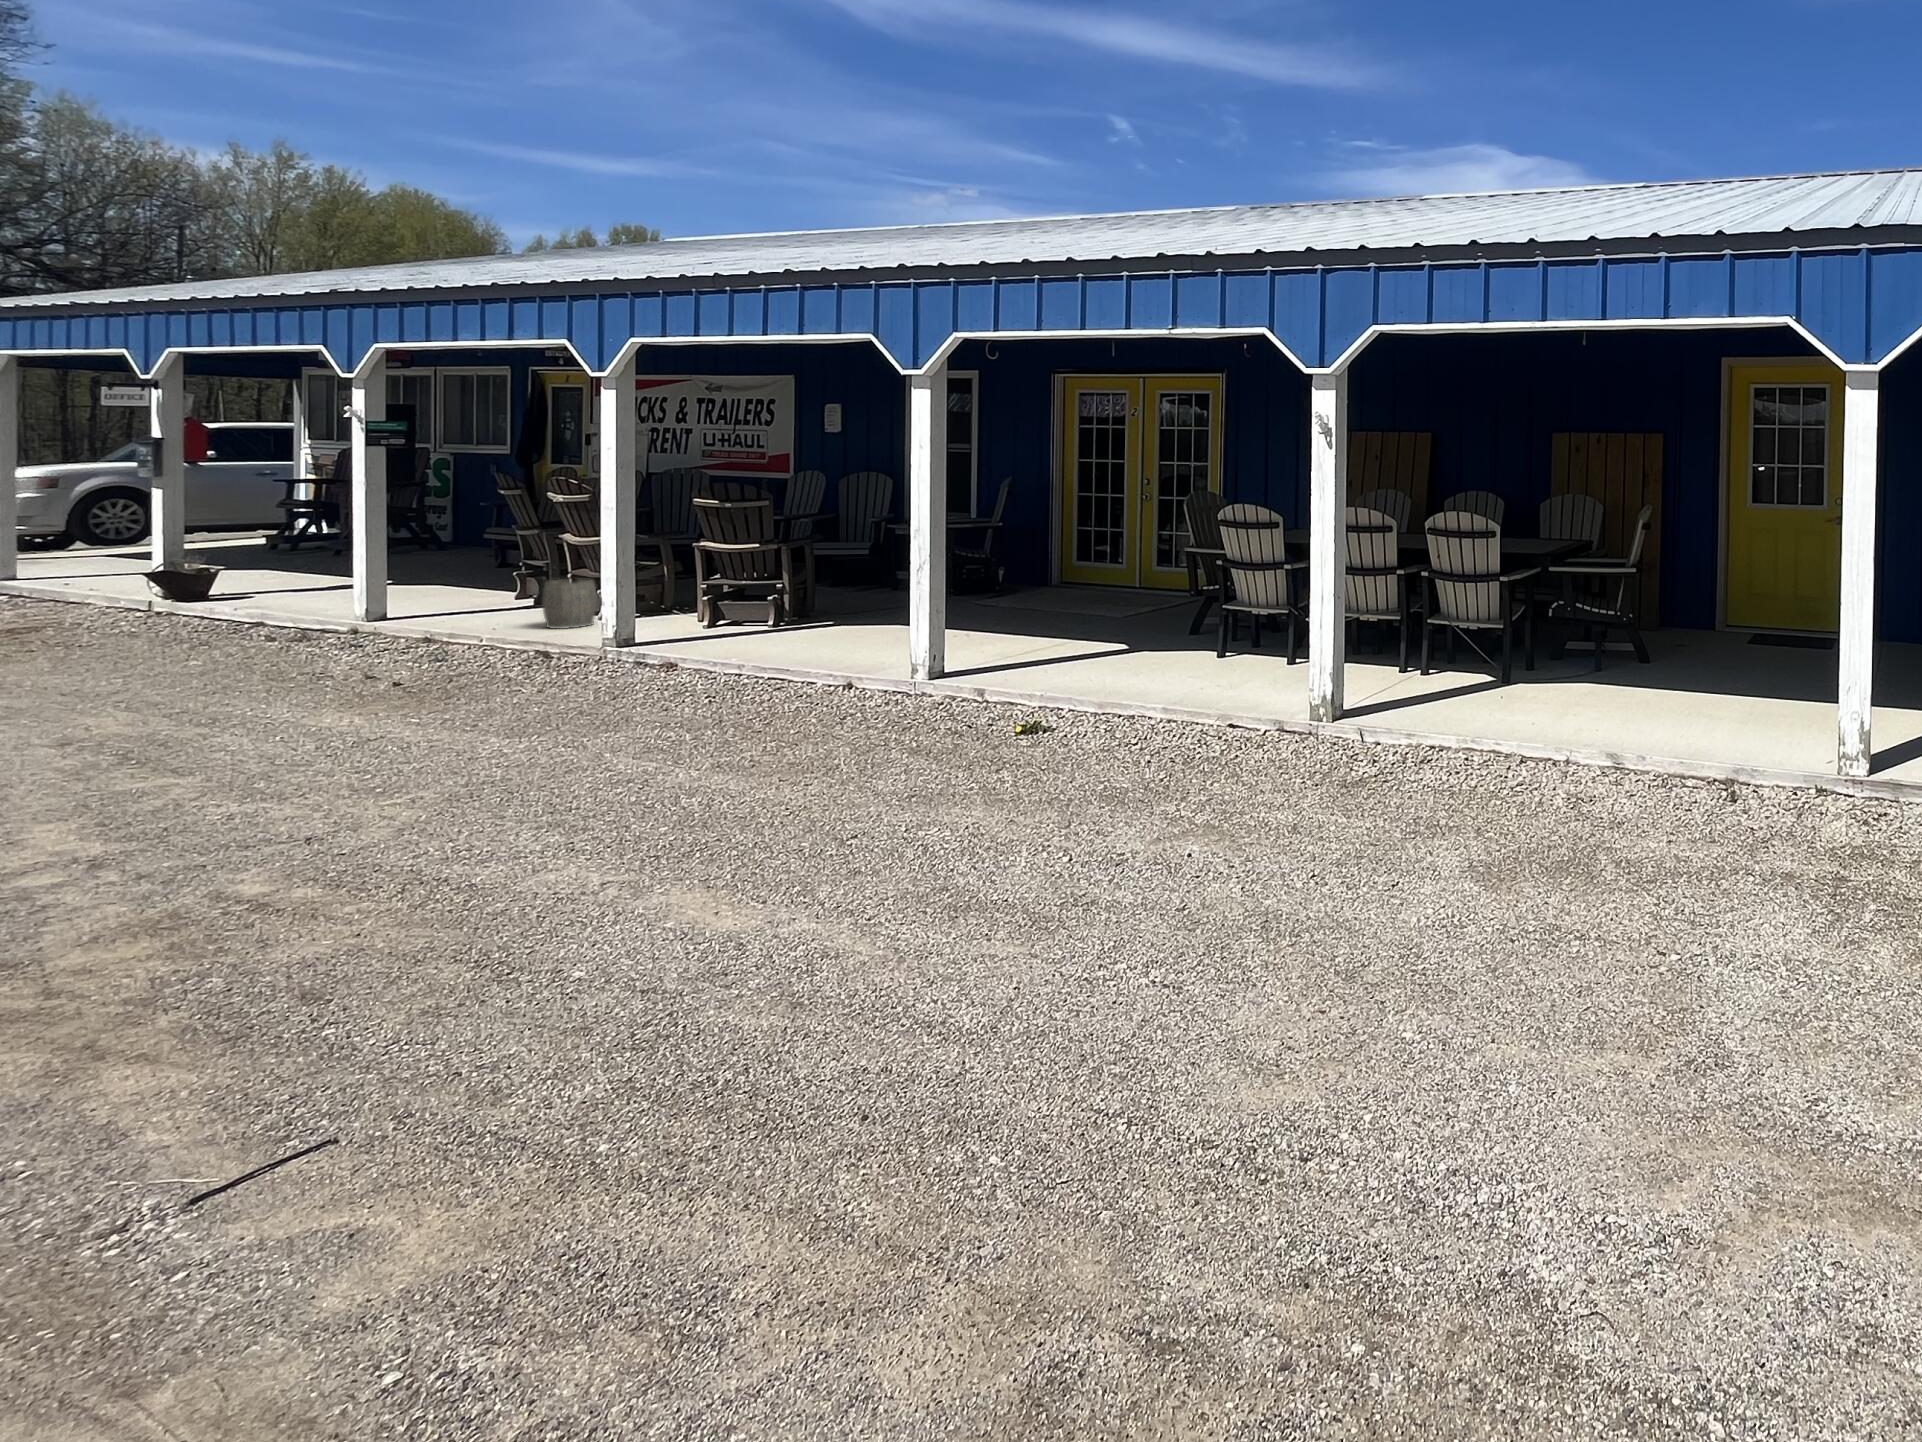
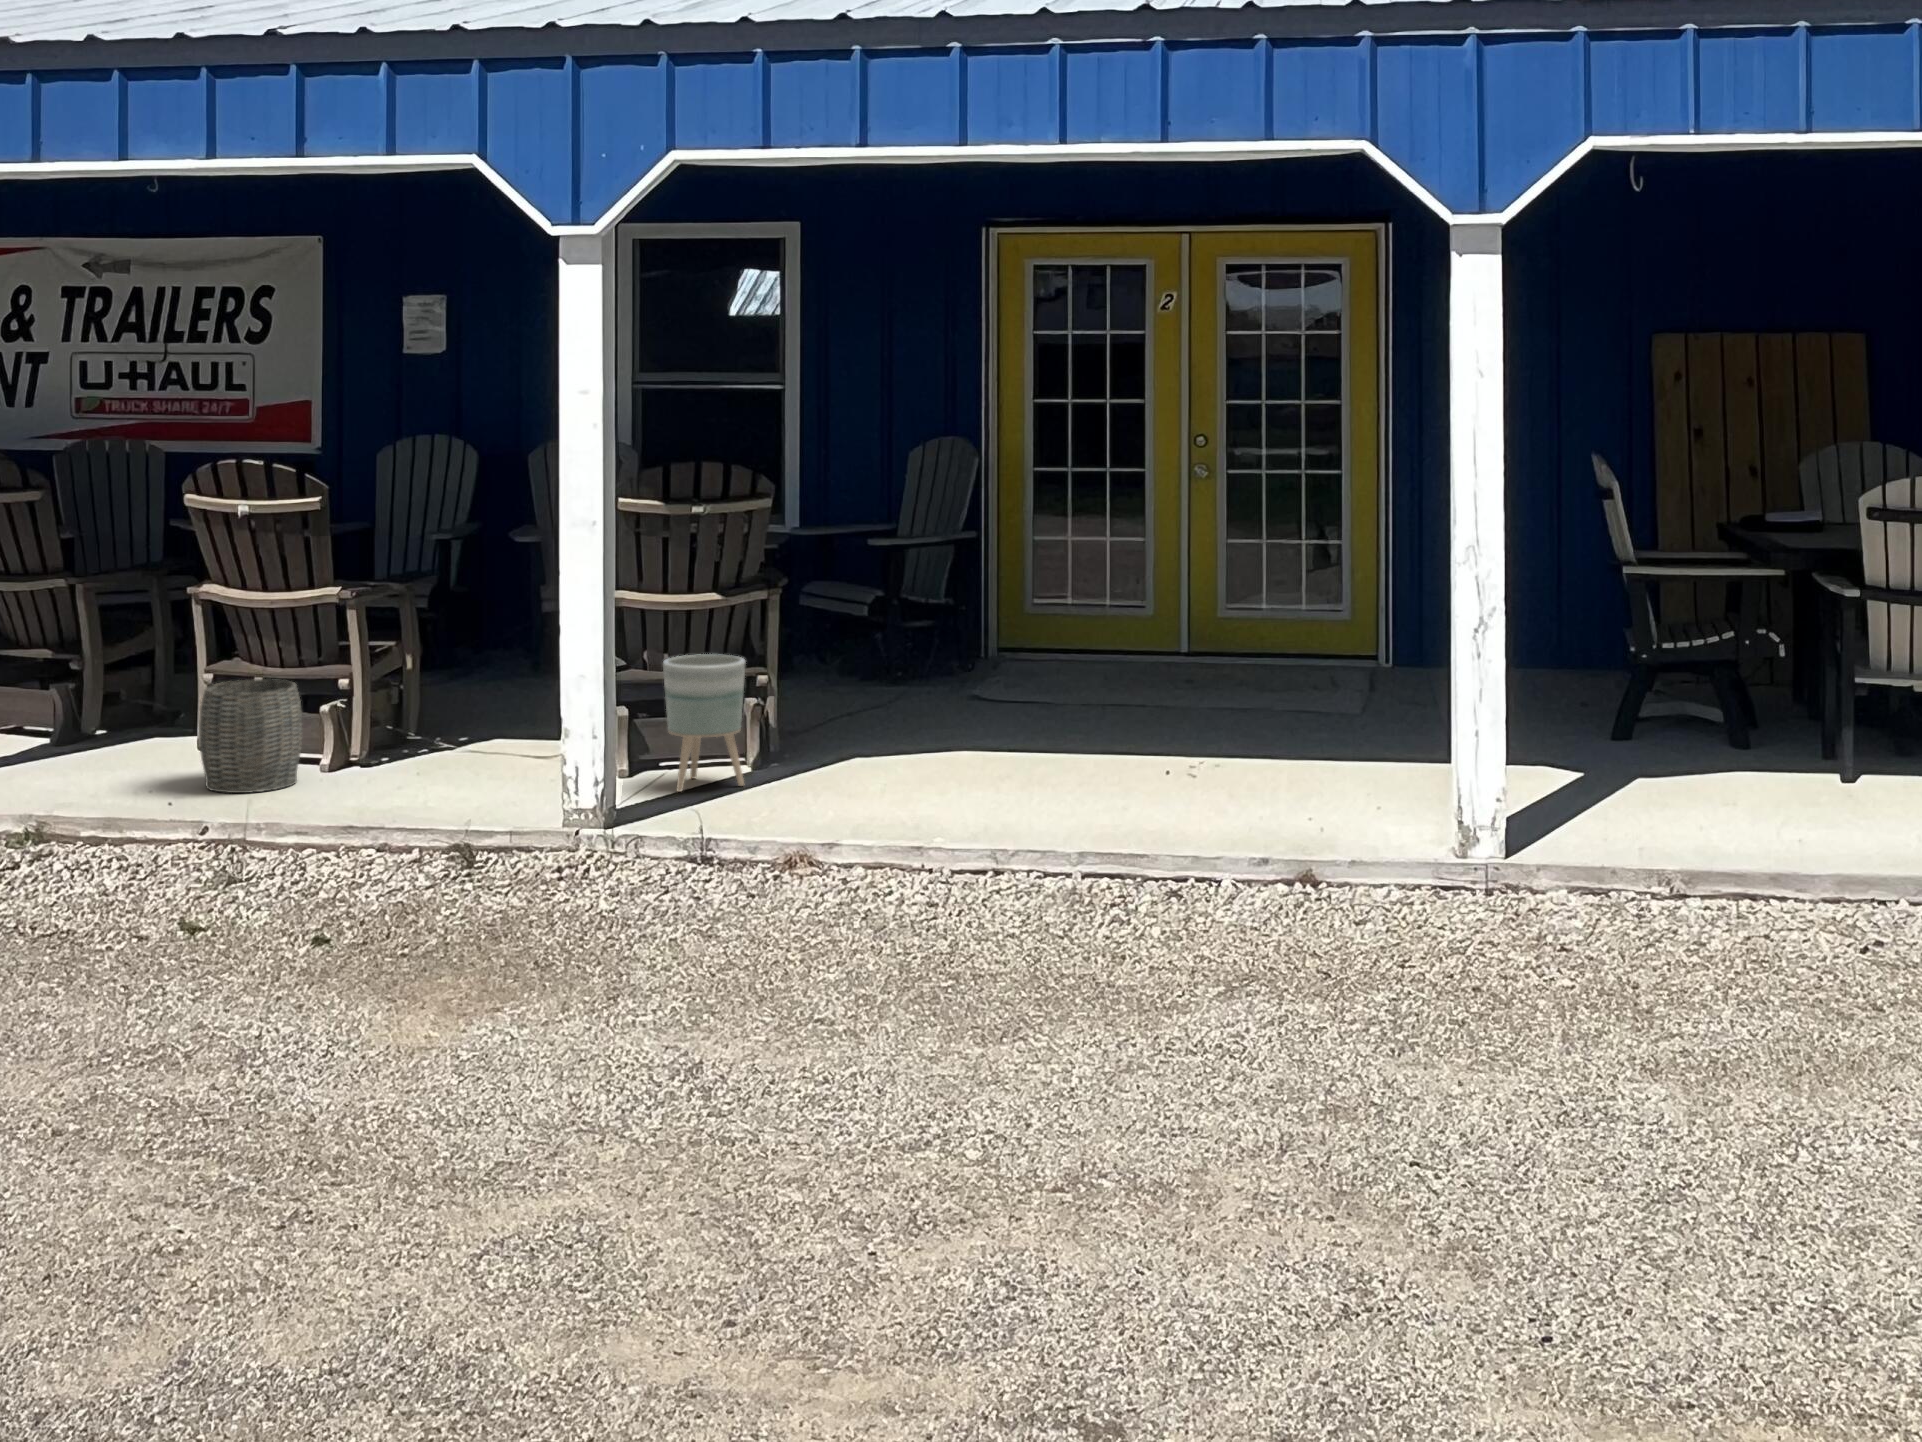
planter: none [718,574,762,637] -> present [663,654,745,792]

